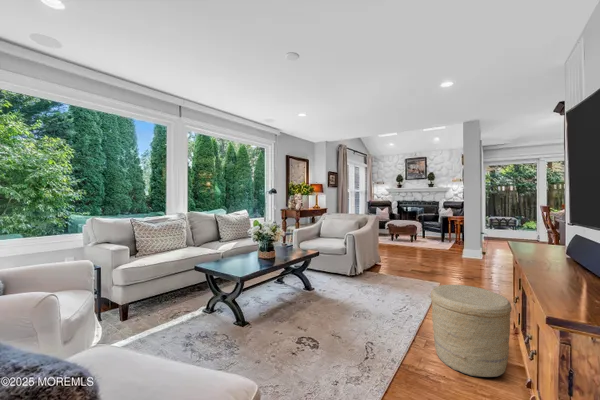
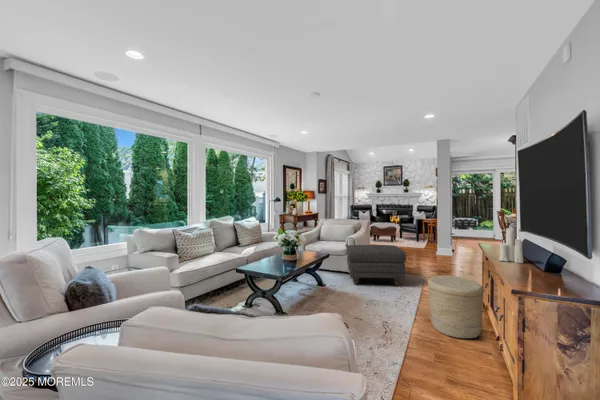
candle: none [534,208,573,271] -> present [500,228,523,263]
ottoman: none [341,243,414,295] -> present [347,245,406,286]

